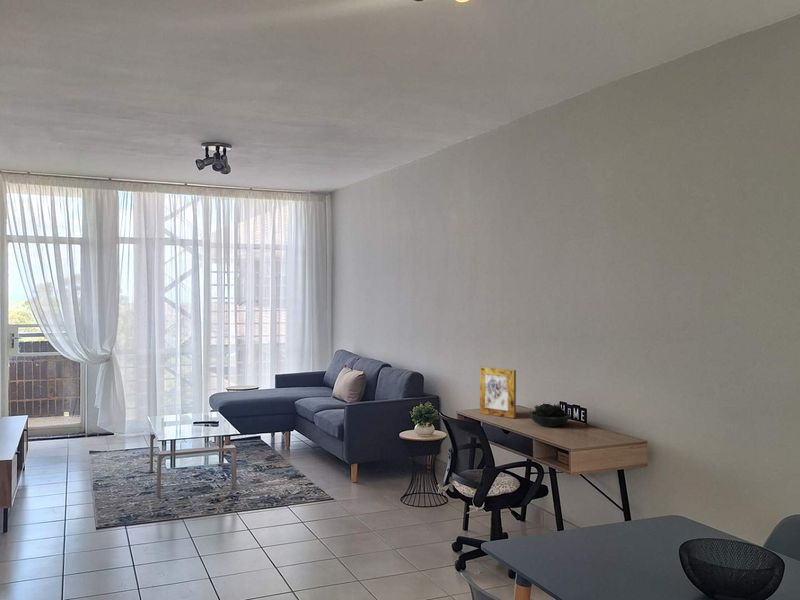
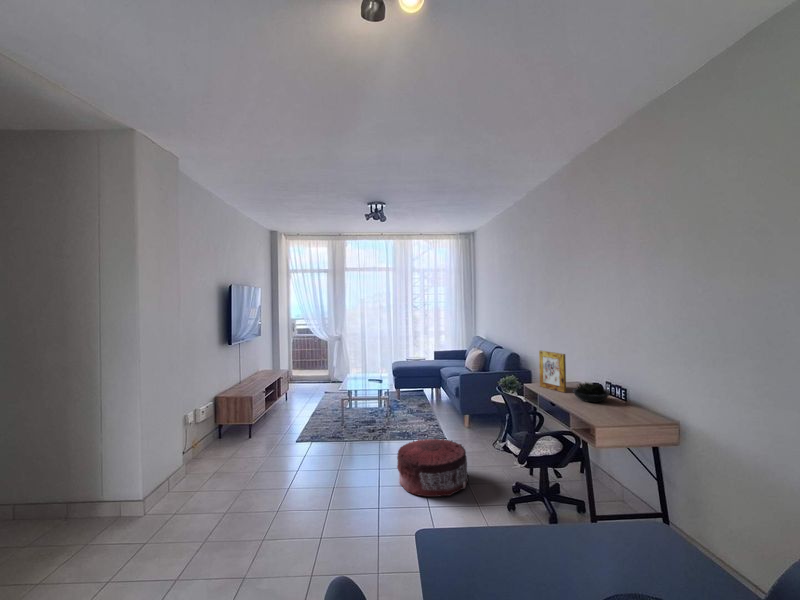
pouf: none [298,493,396,571] -> present [397,438,468,497]

